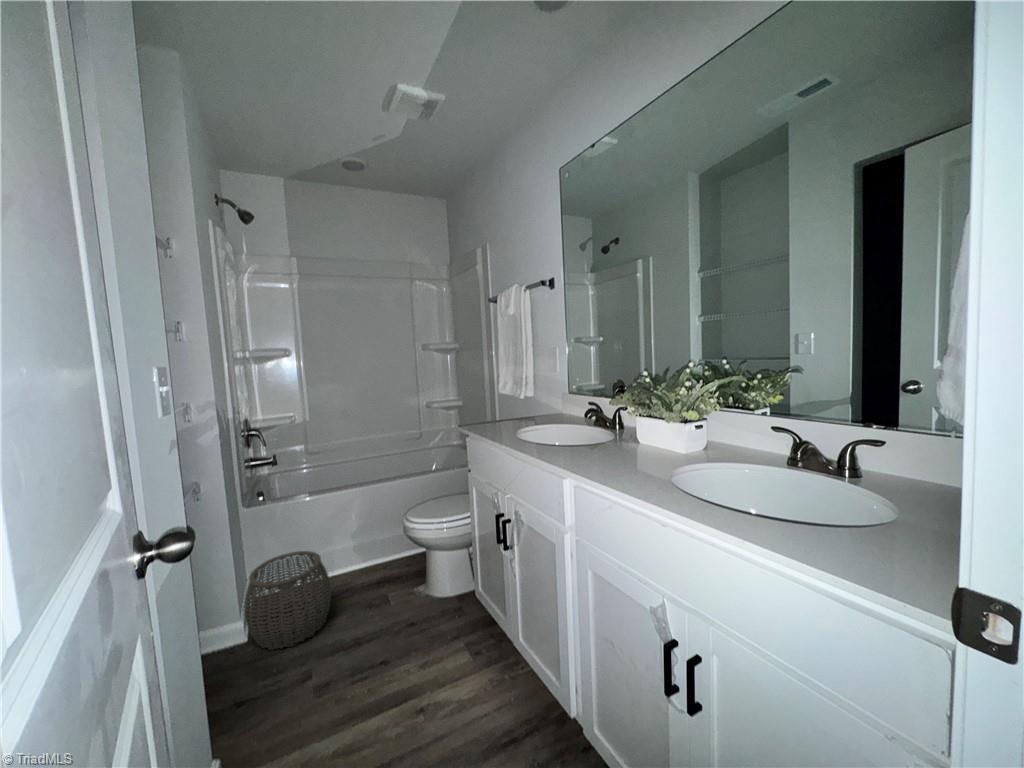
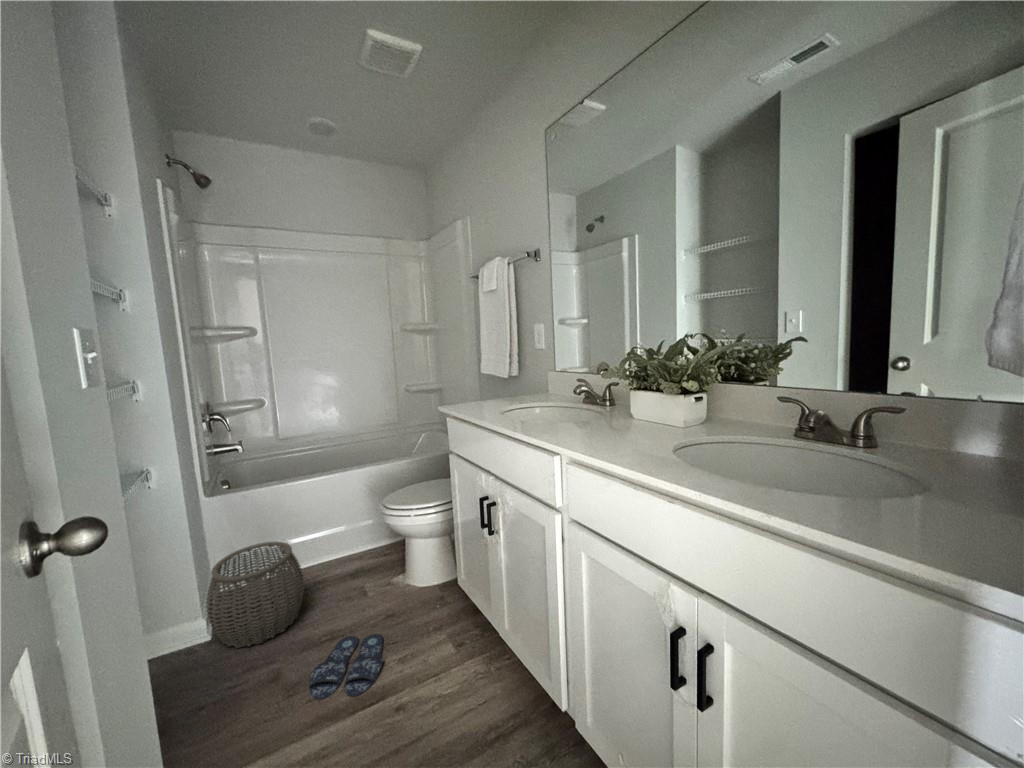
slippers: none [336,641,405,701] -> present [309,634,384,700]

